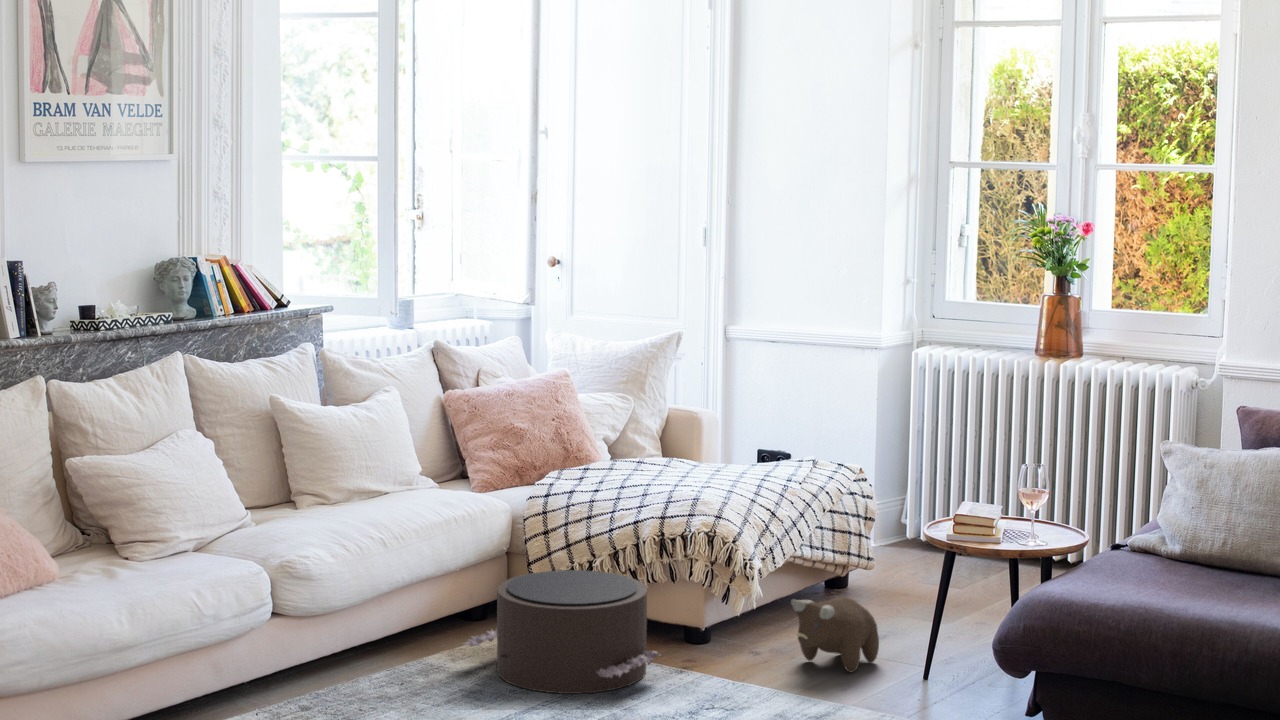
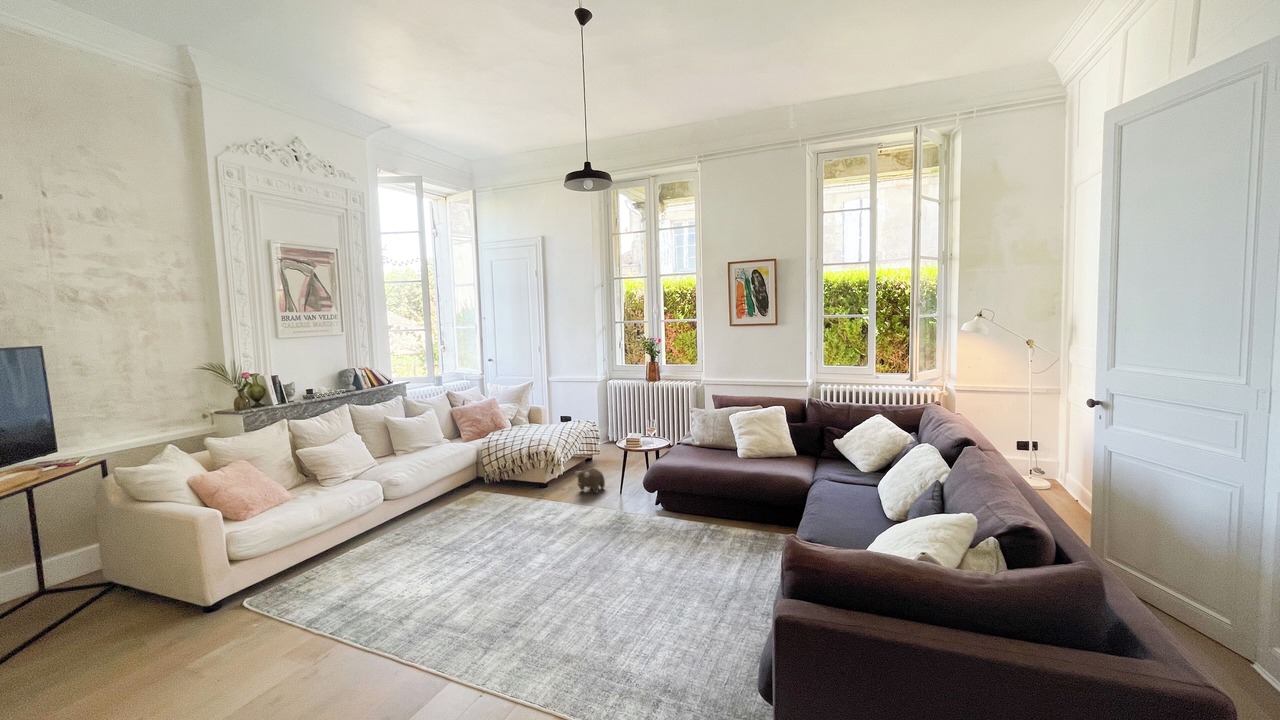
pouf: present [465,570,660,694] -> none [460,468,532,515]

